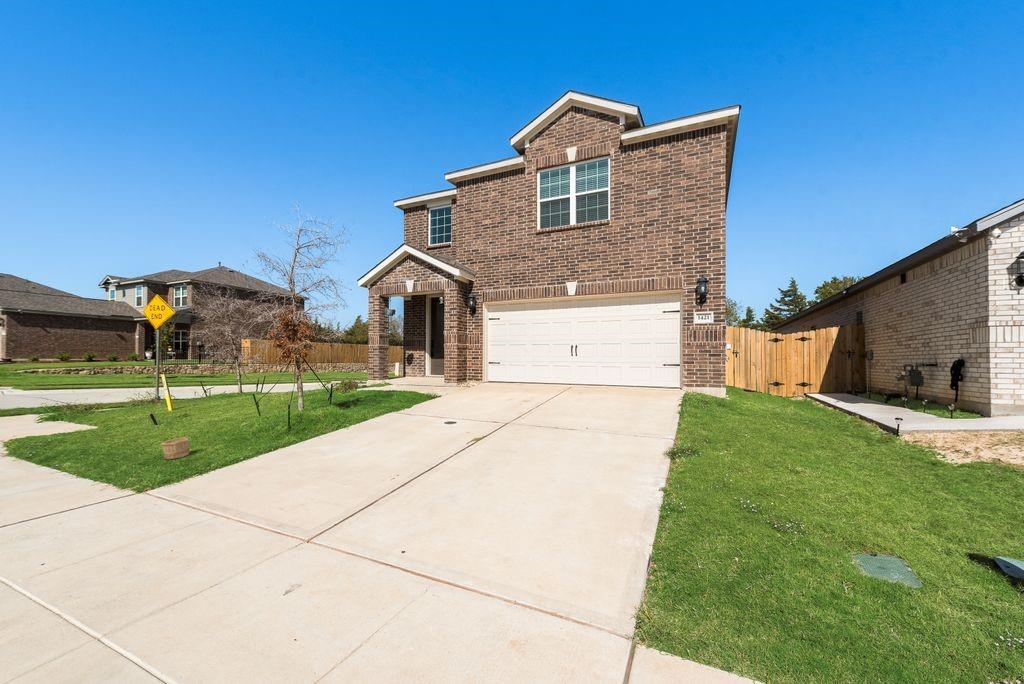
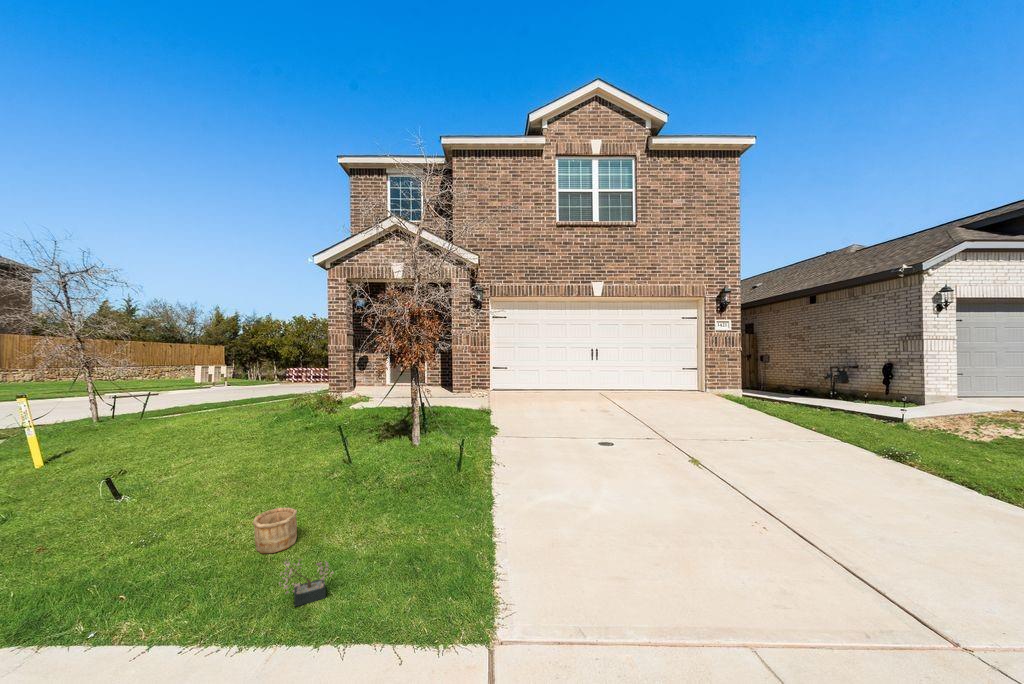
decorative plant: none [122,457,156,480] -> present [279,559,333,606]

